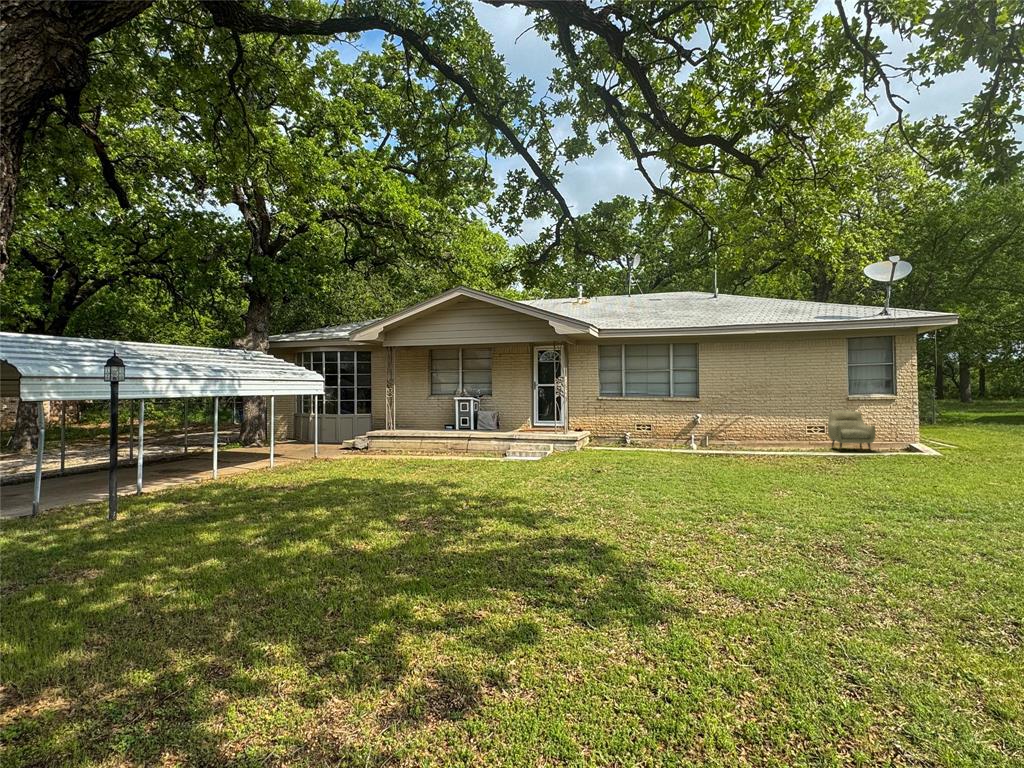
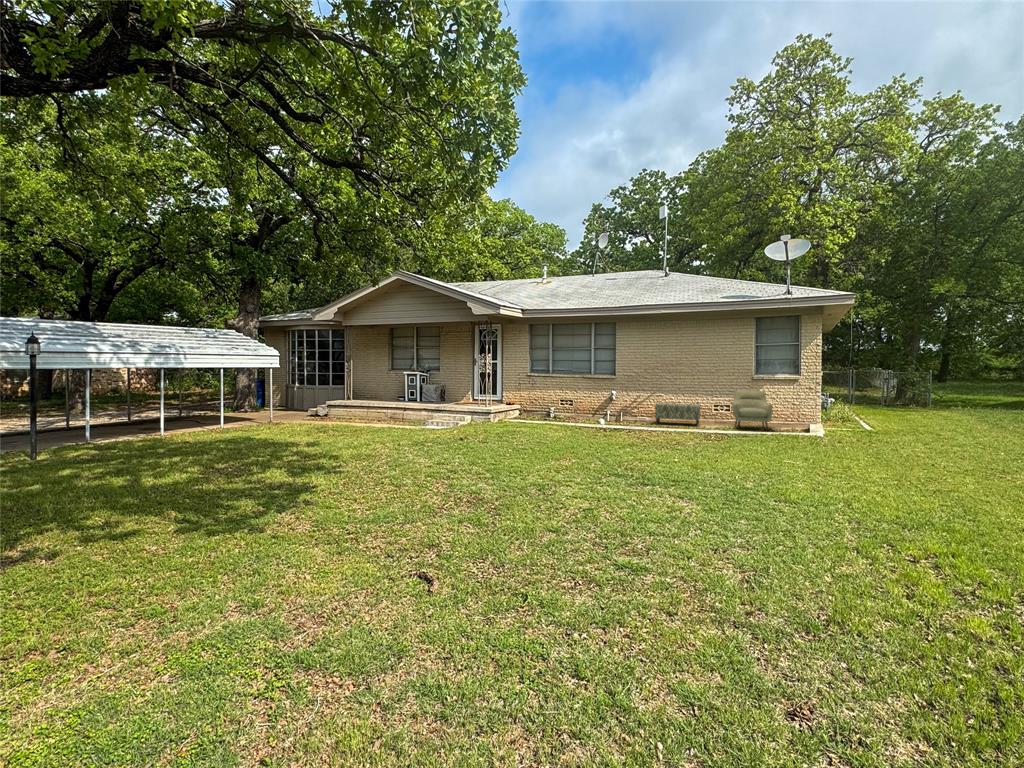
bench: none [747,426,797,450] -> present [655,403,700,426]

